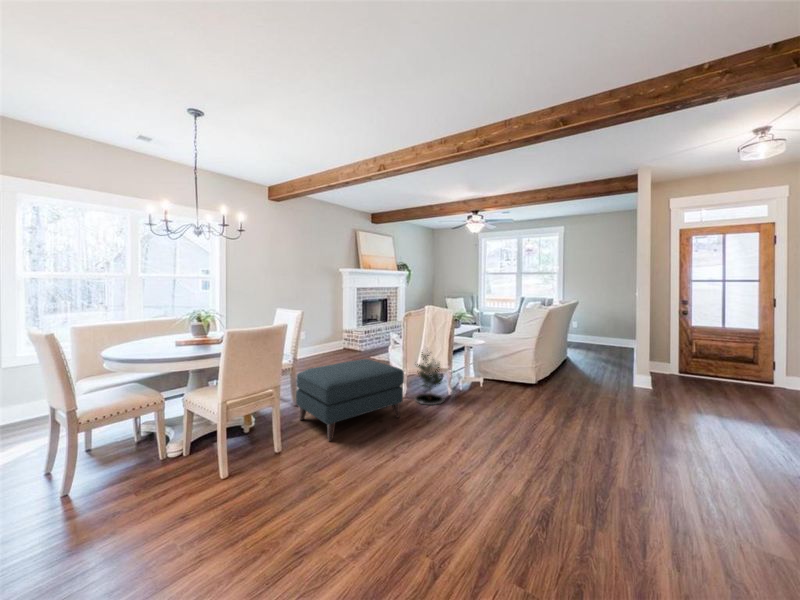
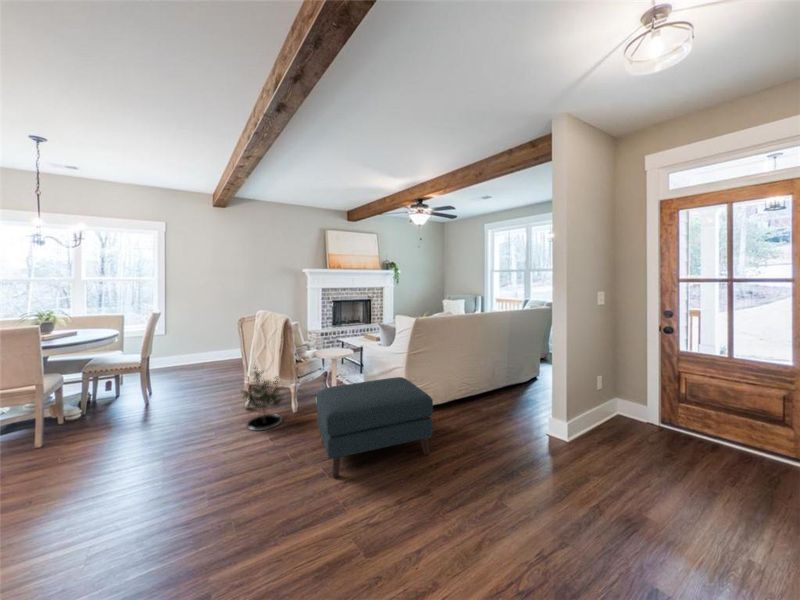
ottoman: present [296,359,404,441] -> present [316,377,433,478]

